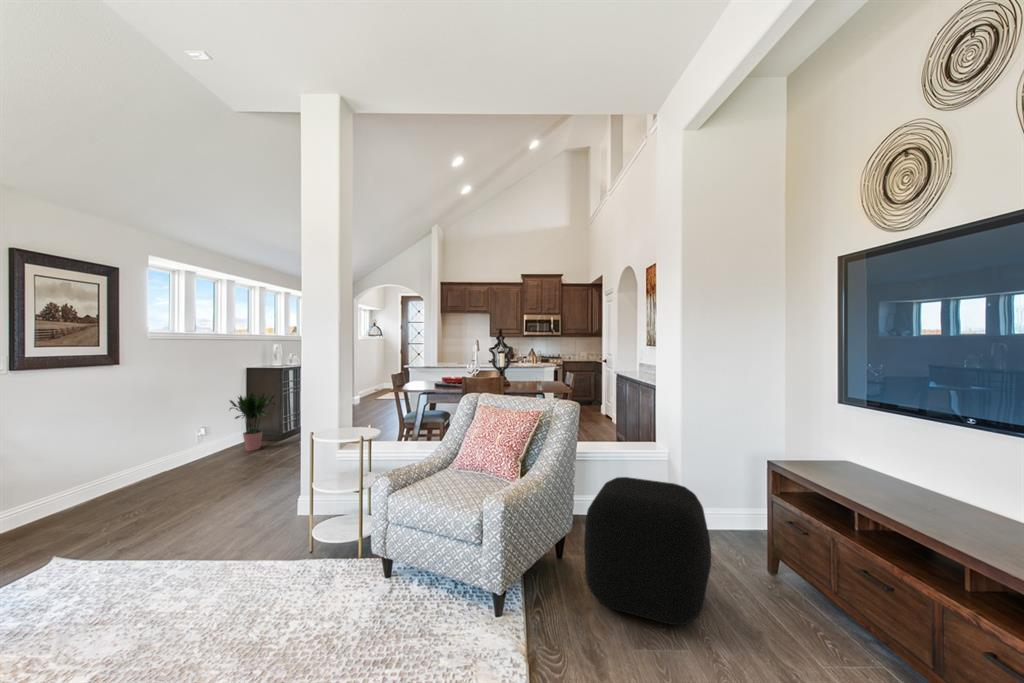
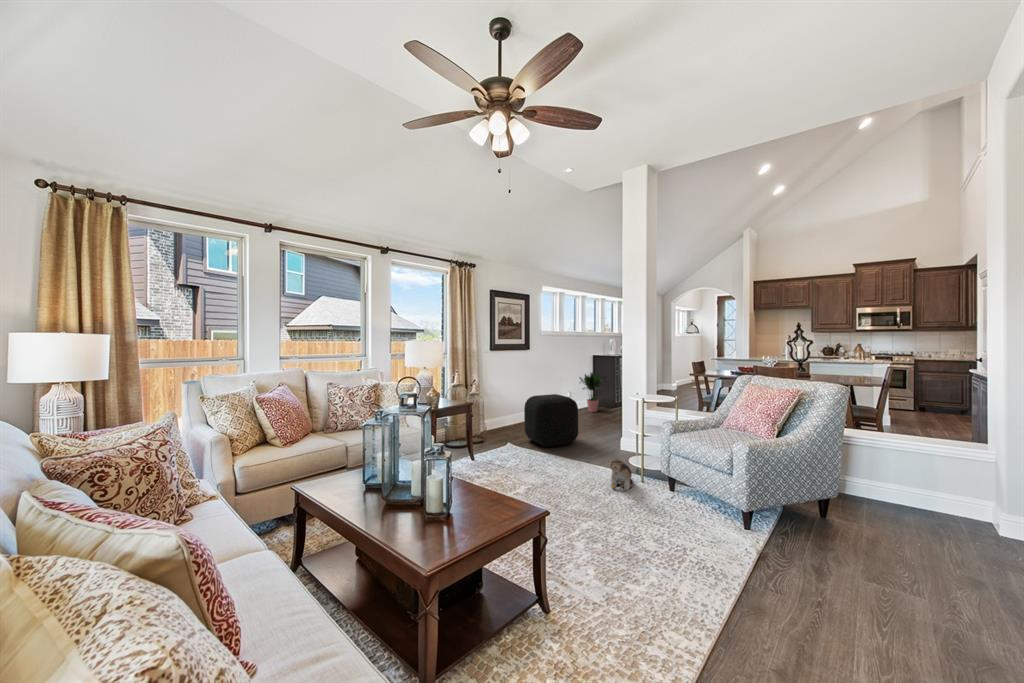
ottoman: present [584,477,711,625] -> present [524,394,578,446]
plush toy: none [278,557,326,614] -> present [610,458,633,490]

